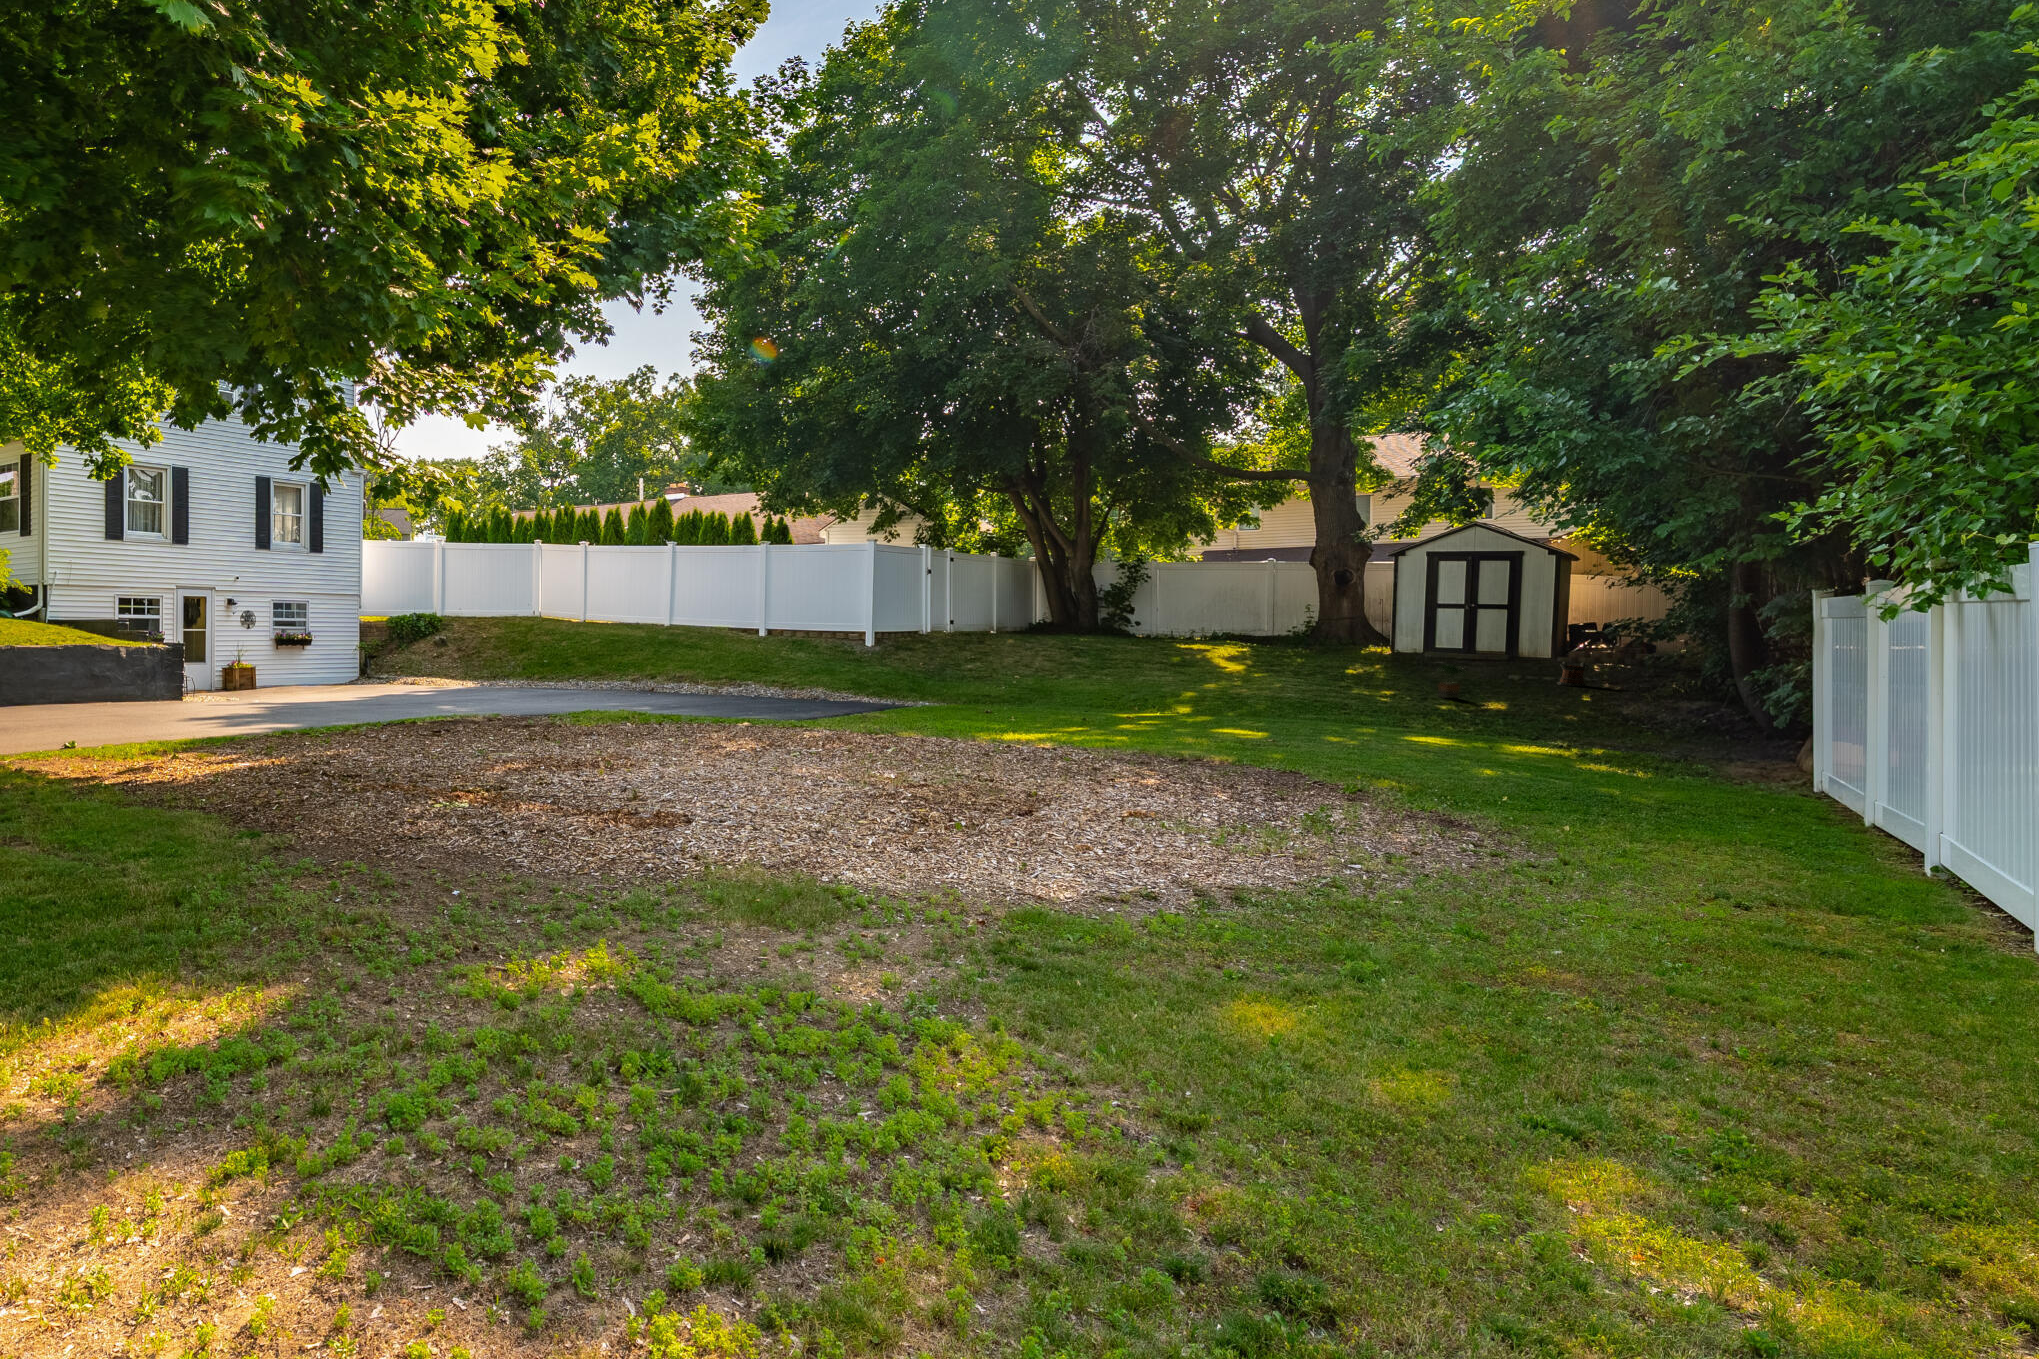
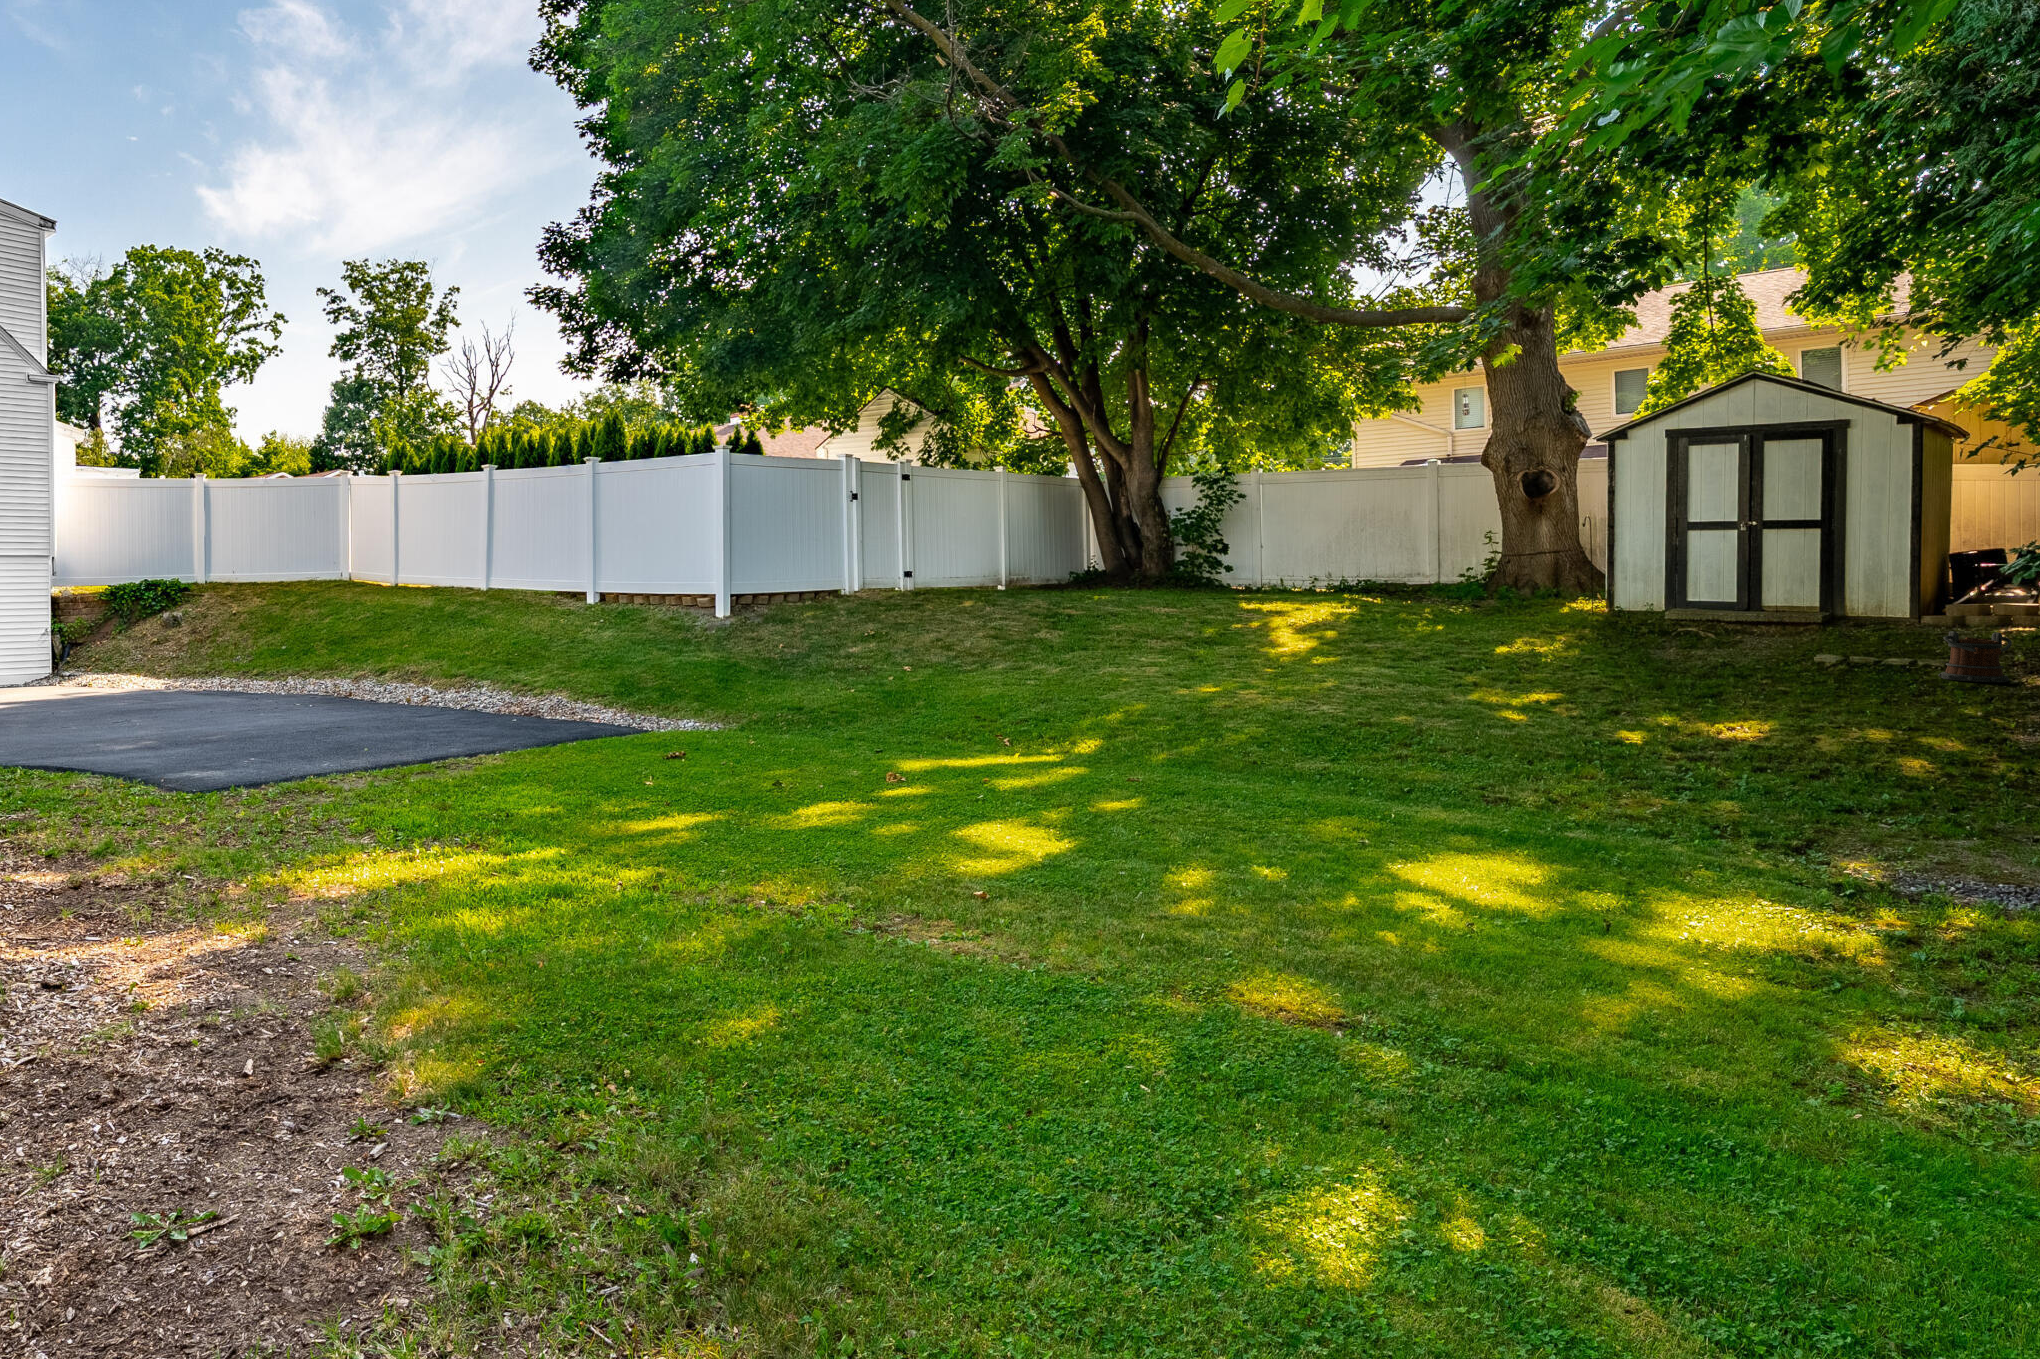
potted tree: present [1438,665,1467,698] -> none [1660,641,1731,710]

